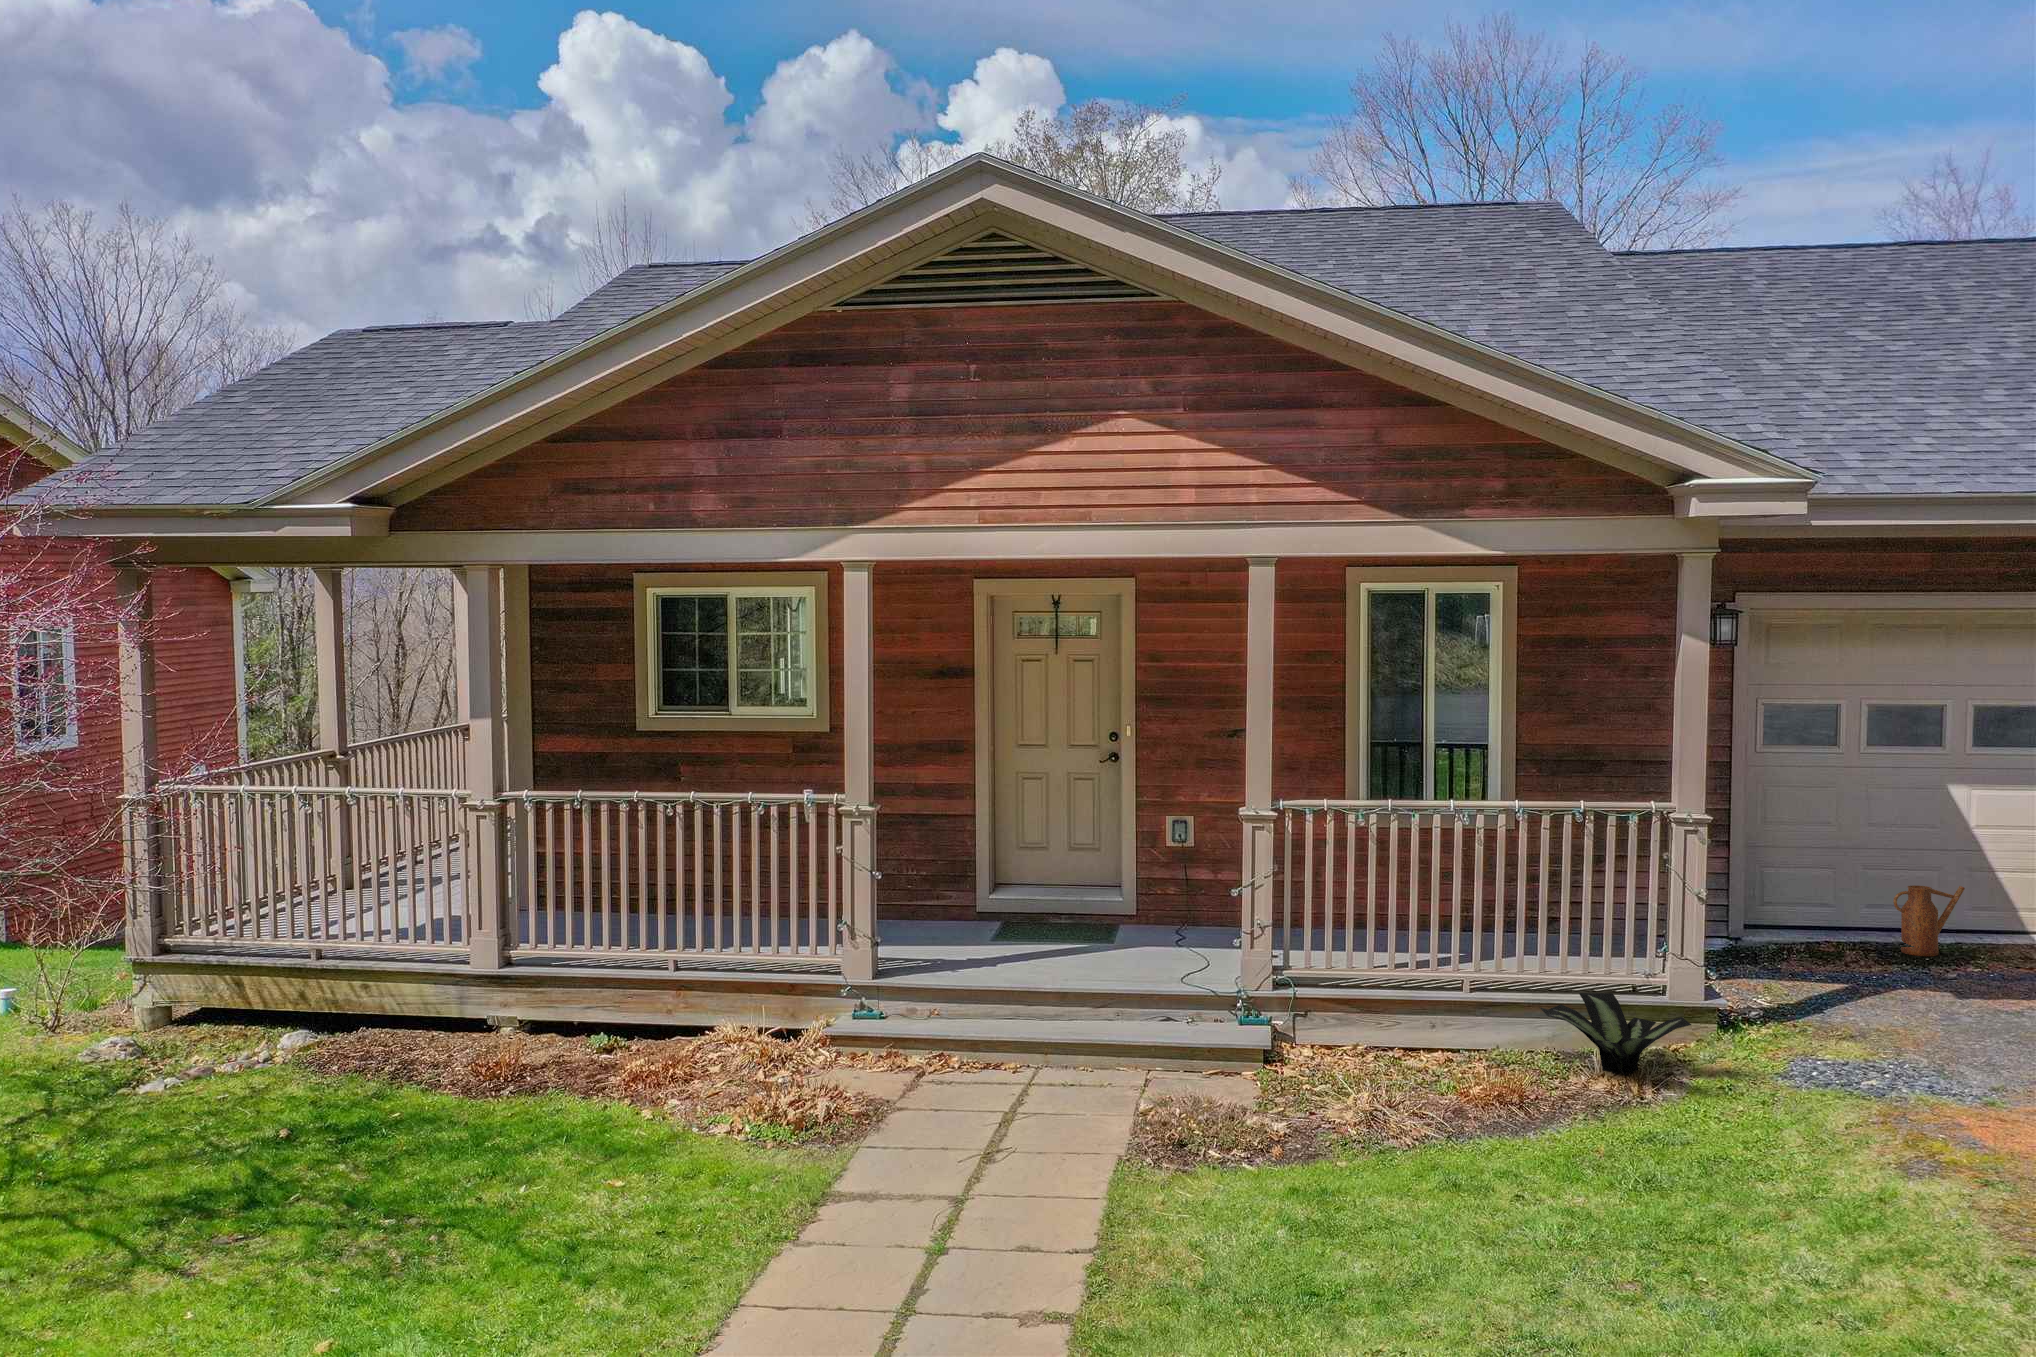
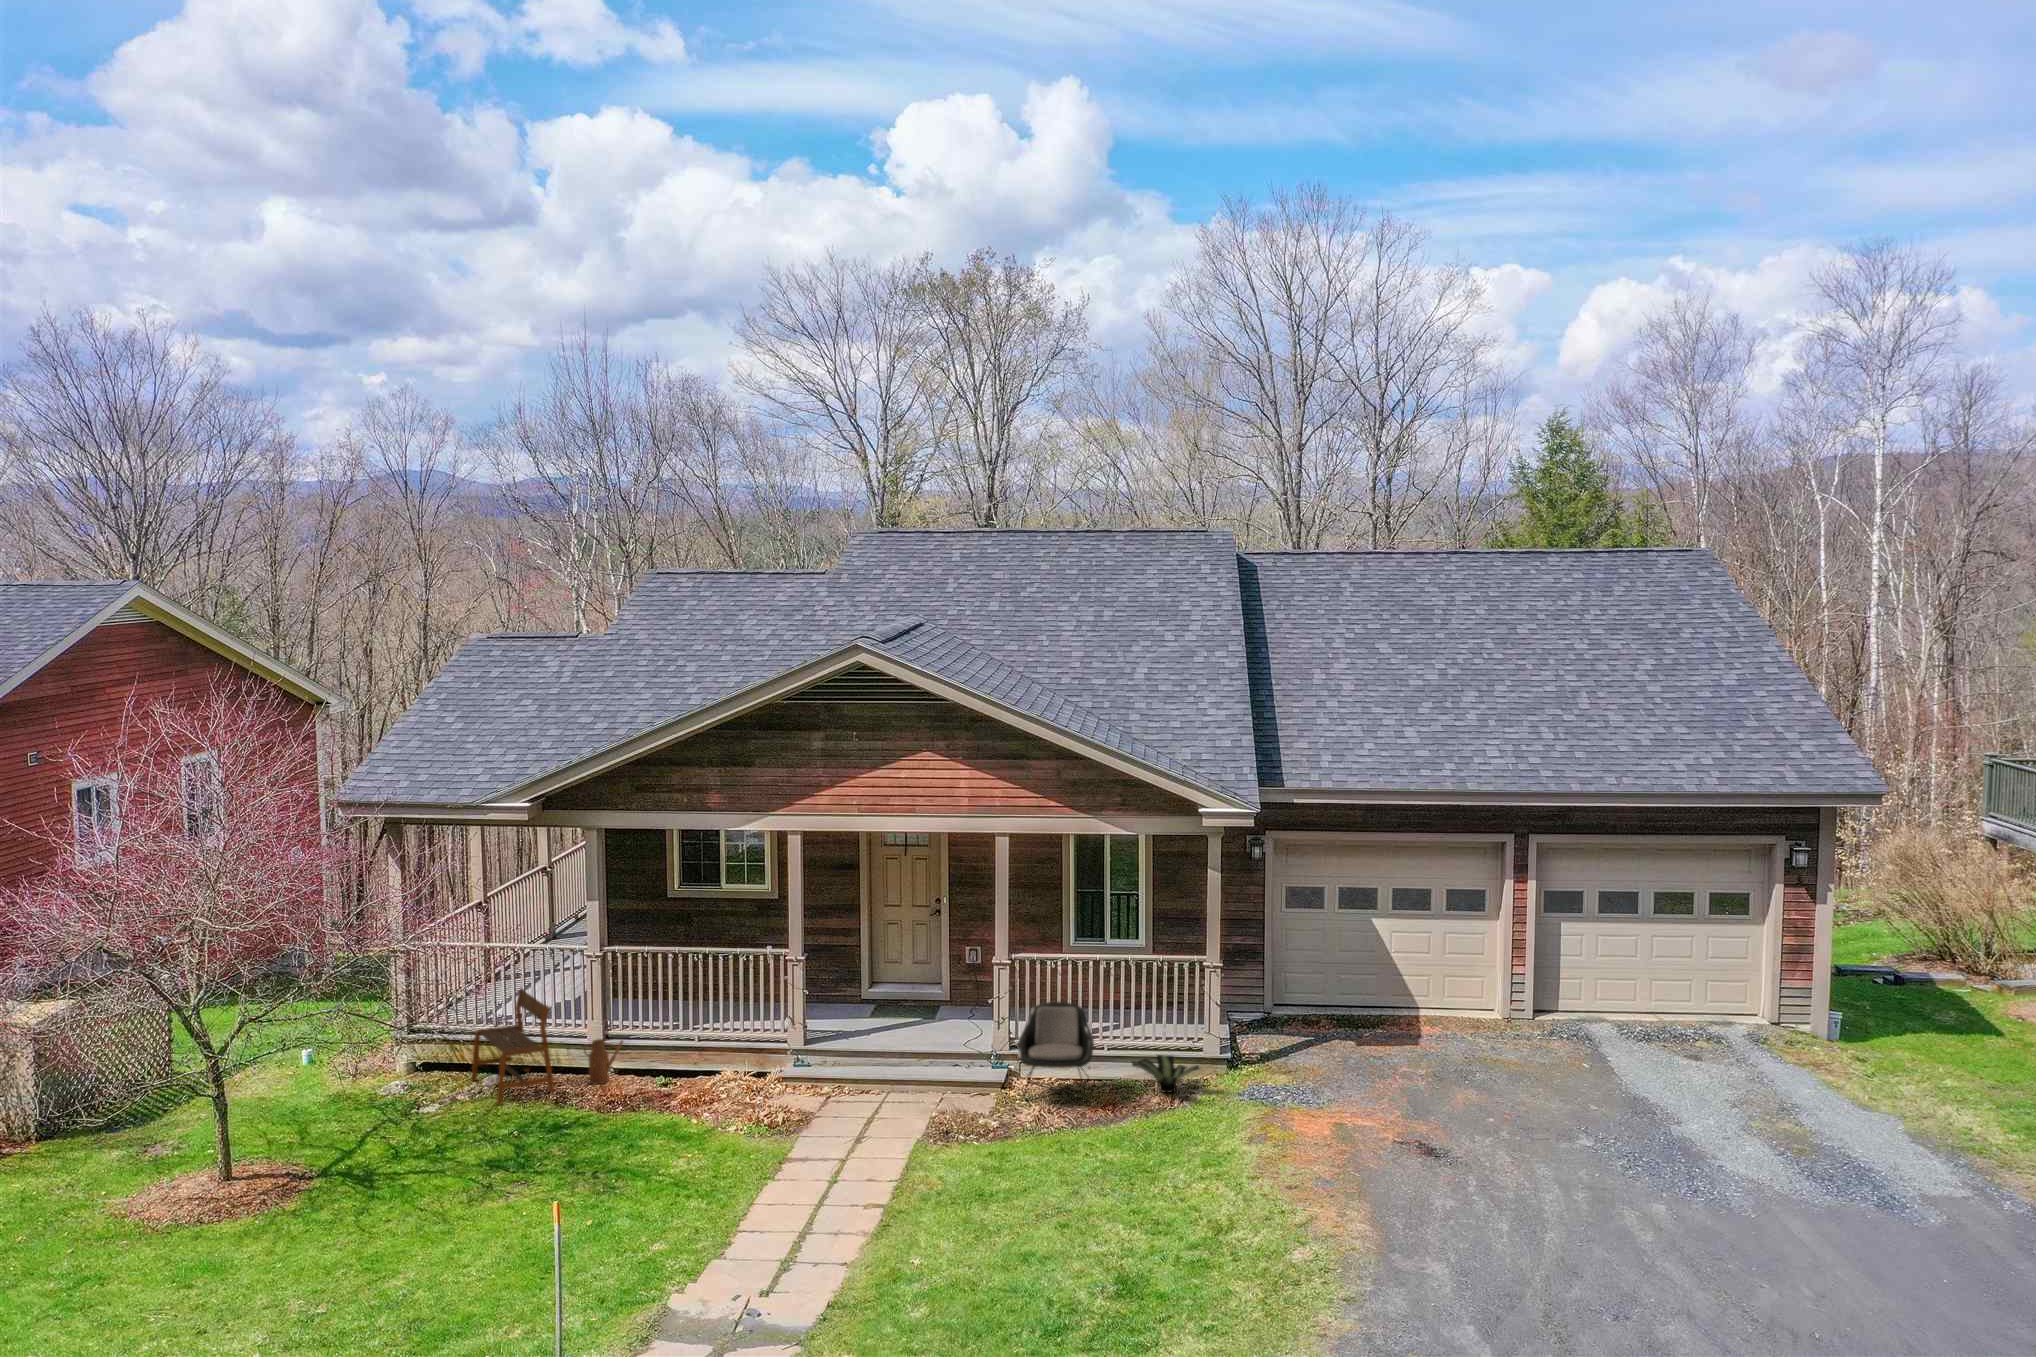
bench: none [258,870,398,1080] -> present [472,989,554,1105]
watering can: present [1893,885,1965,956] -> present [584,1039,623,1084]
lounge chair: none [1306,891,1470,1088] -> present [1018,1002,1094,1102]

